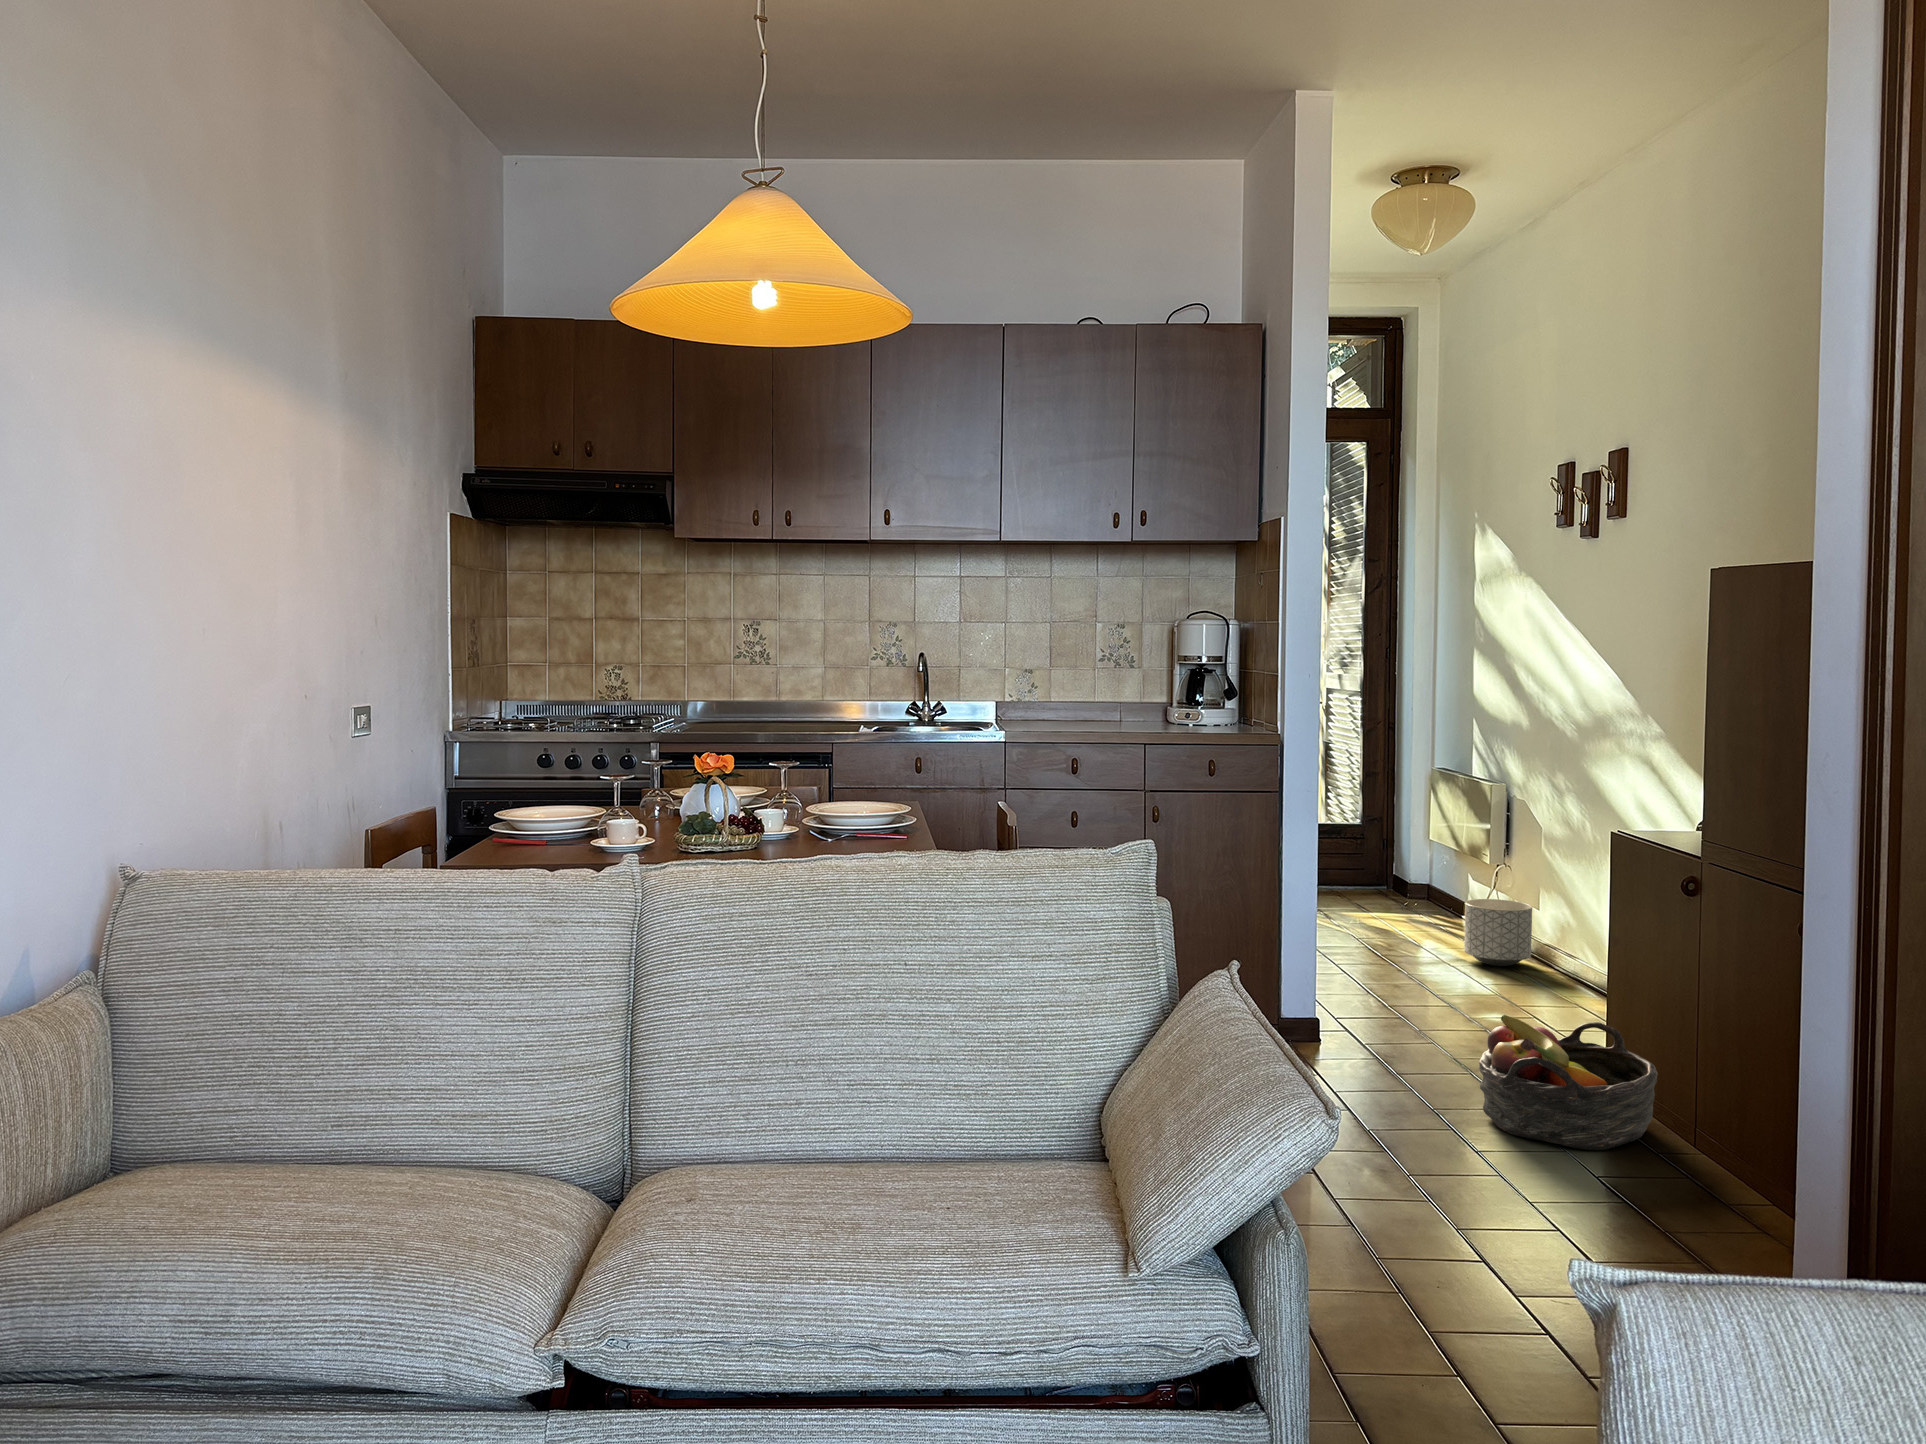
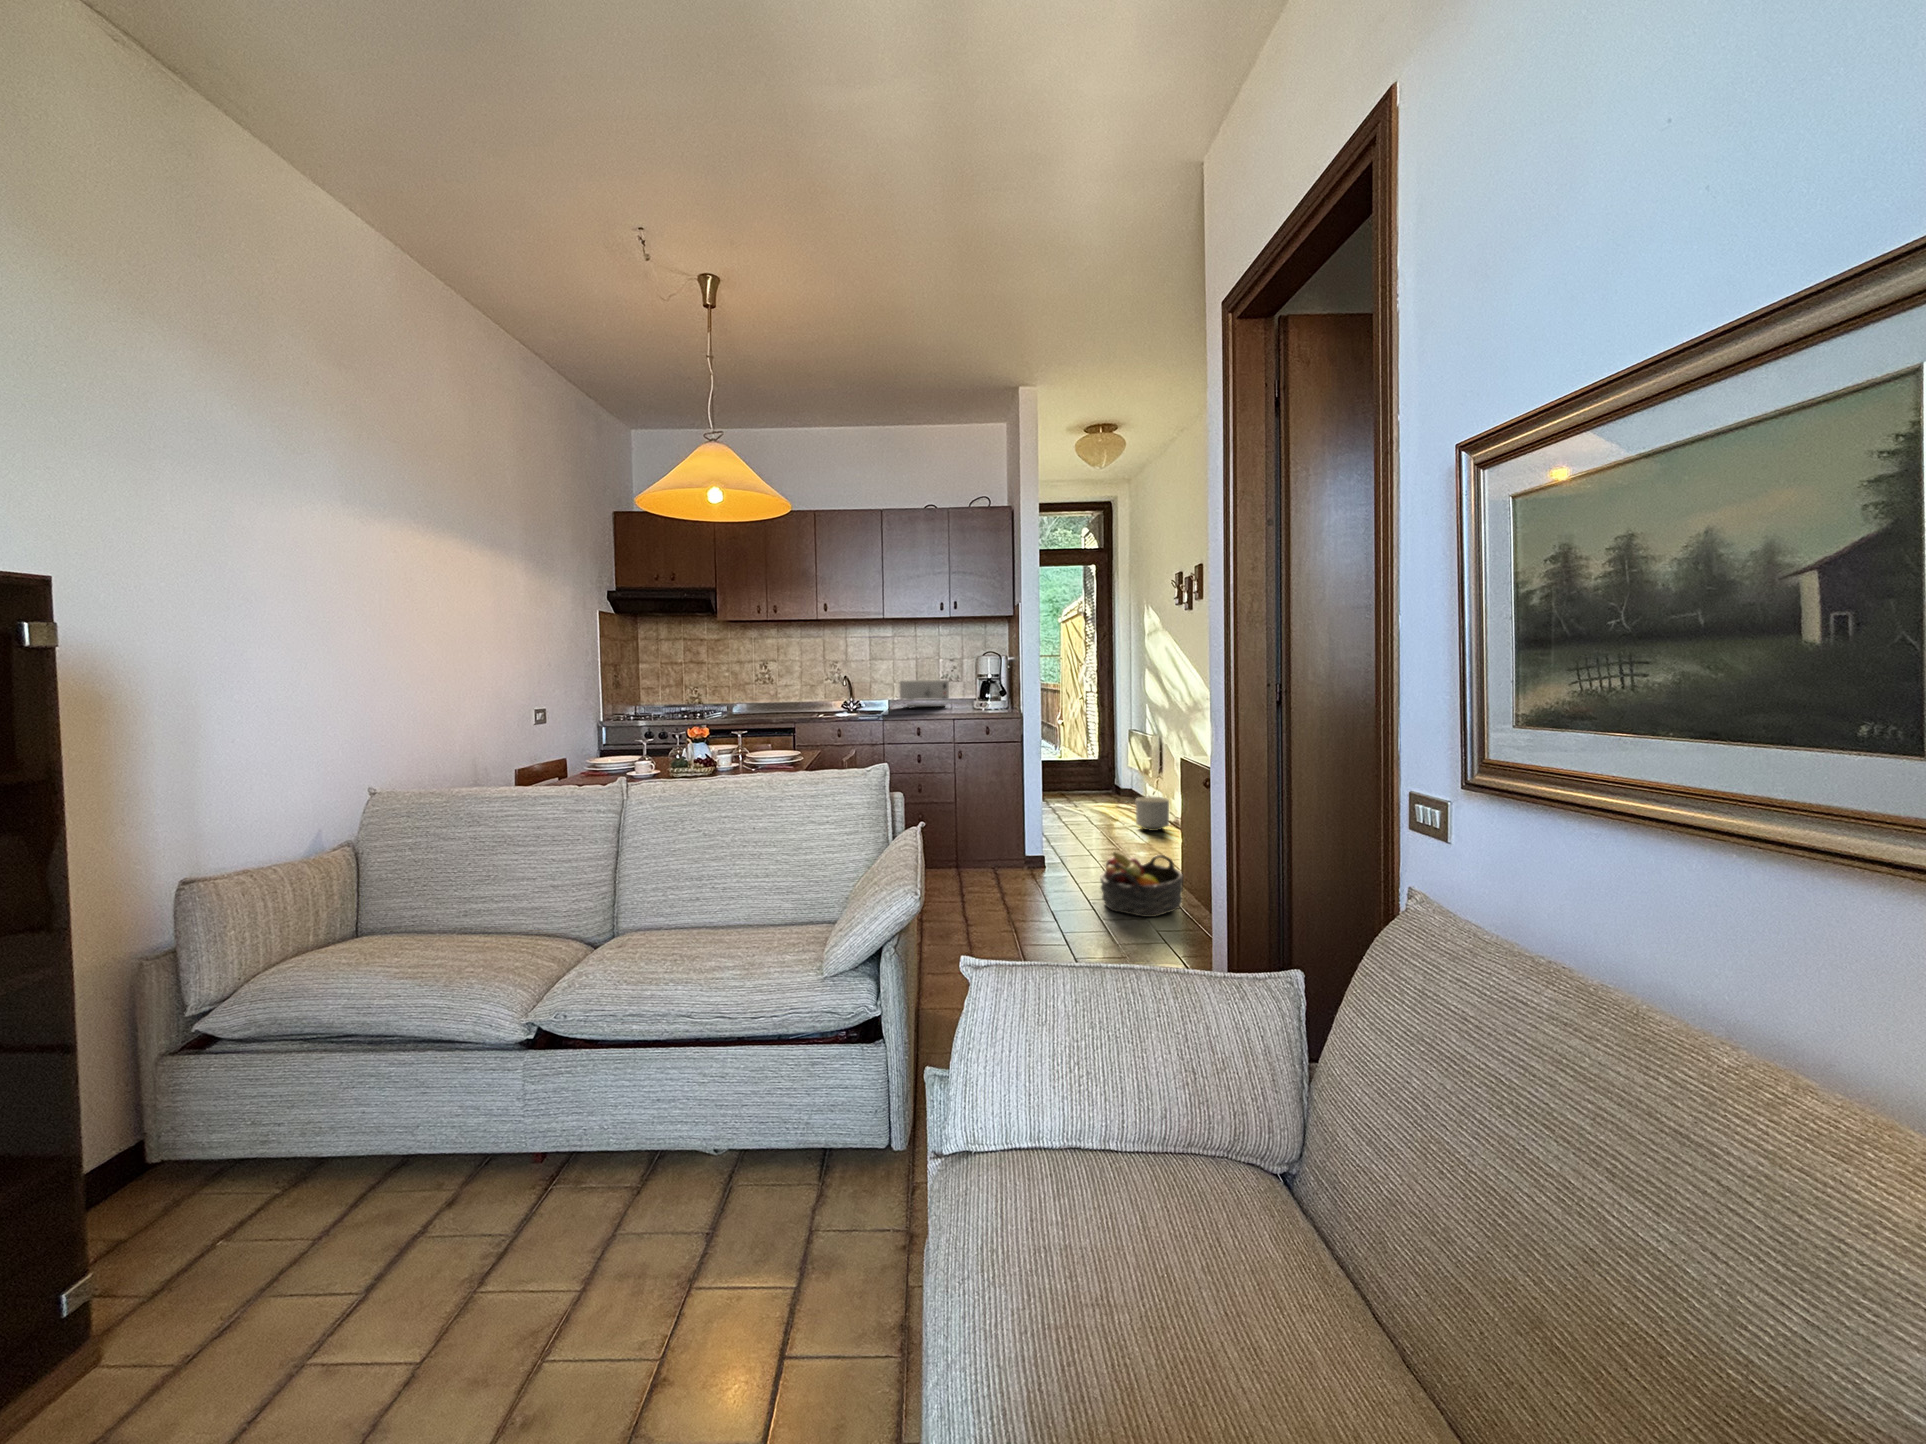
toaster: none [1019,664,1118,718] -> present [900,680,949,708]

